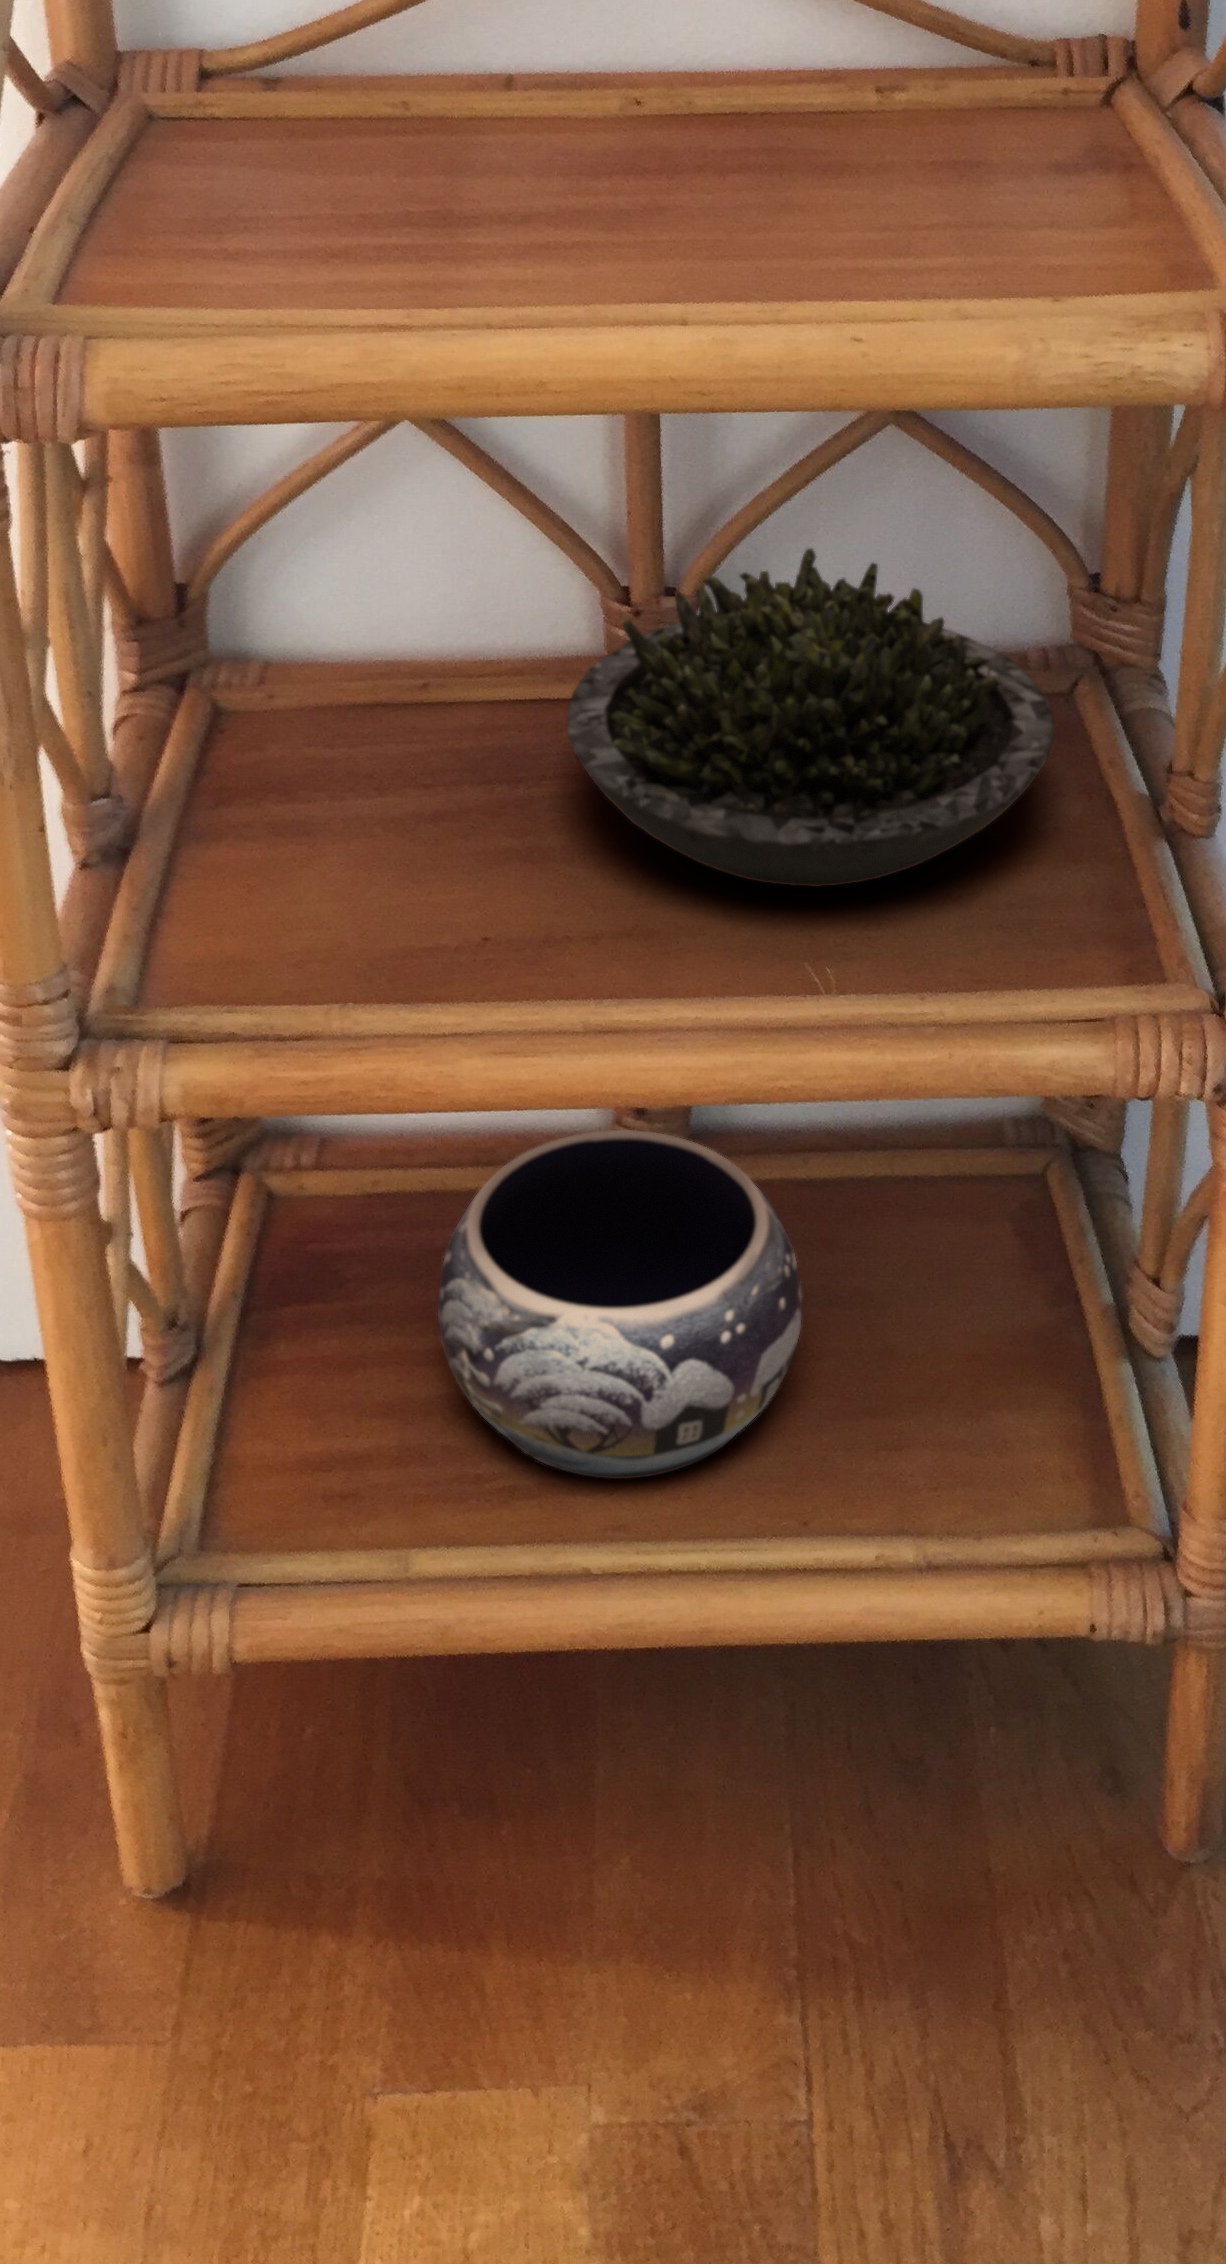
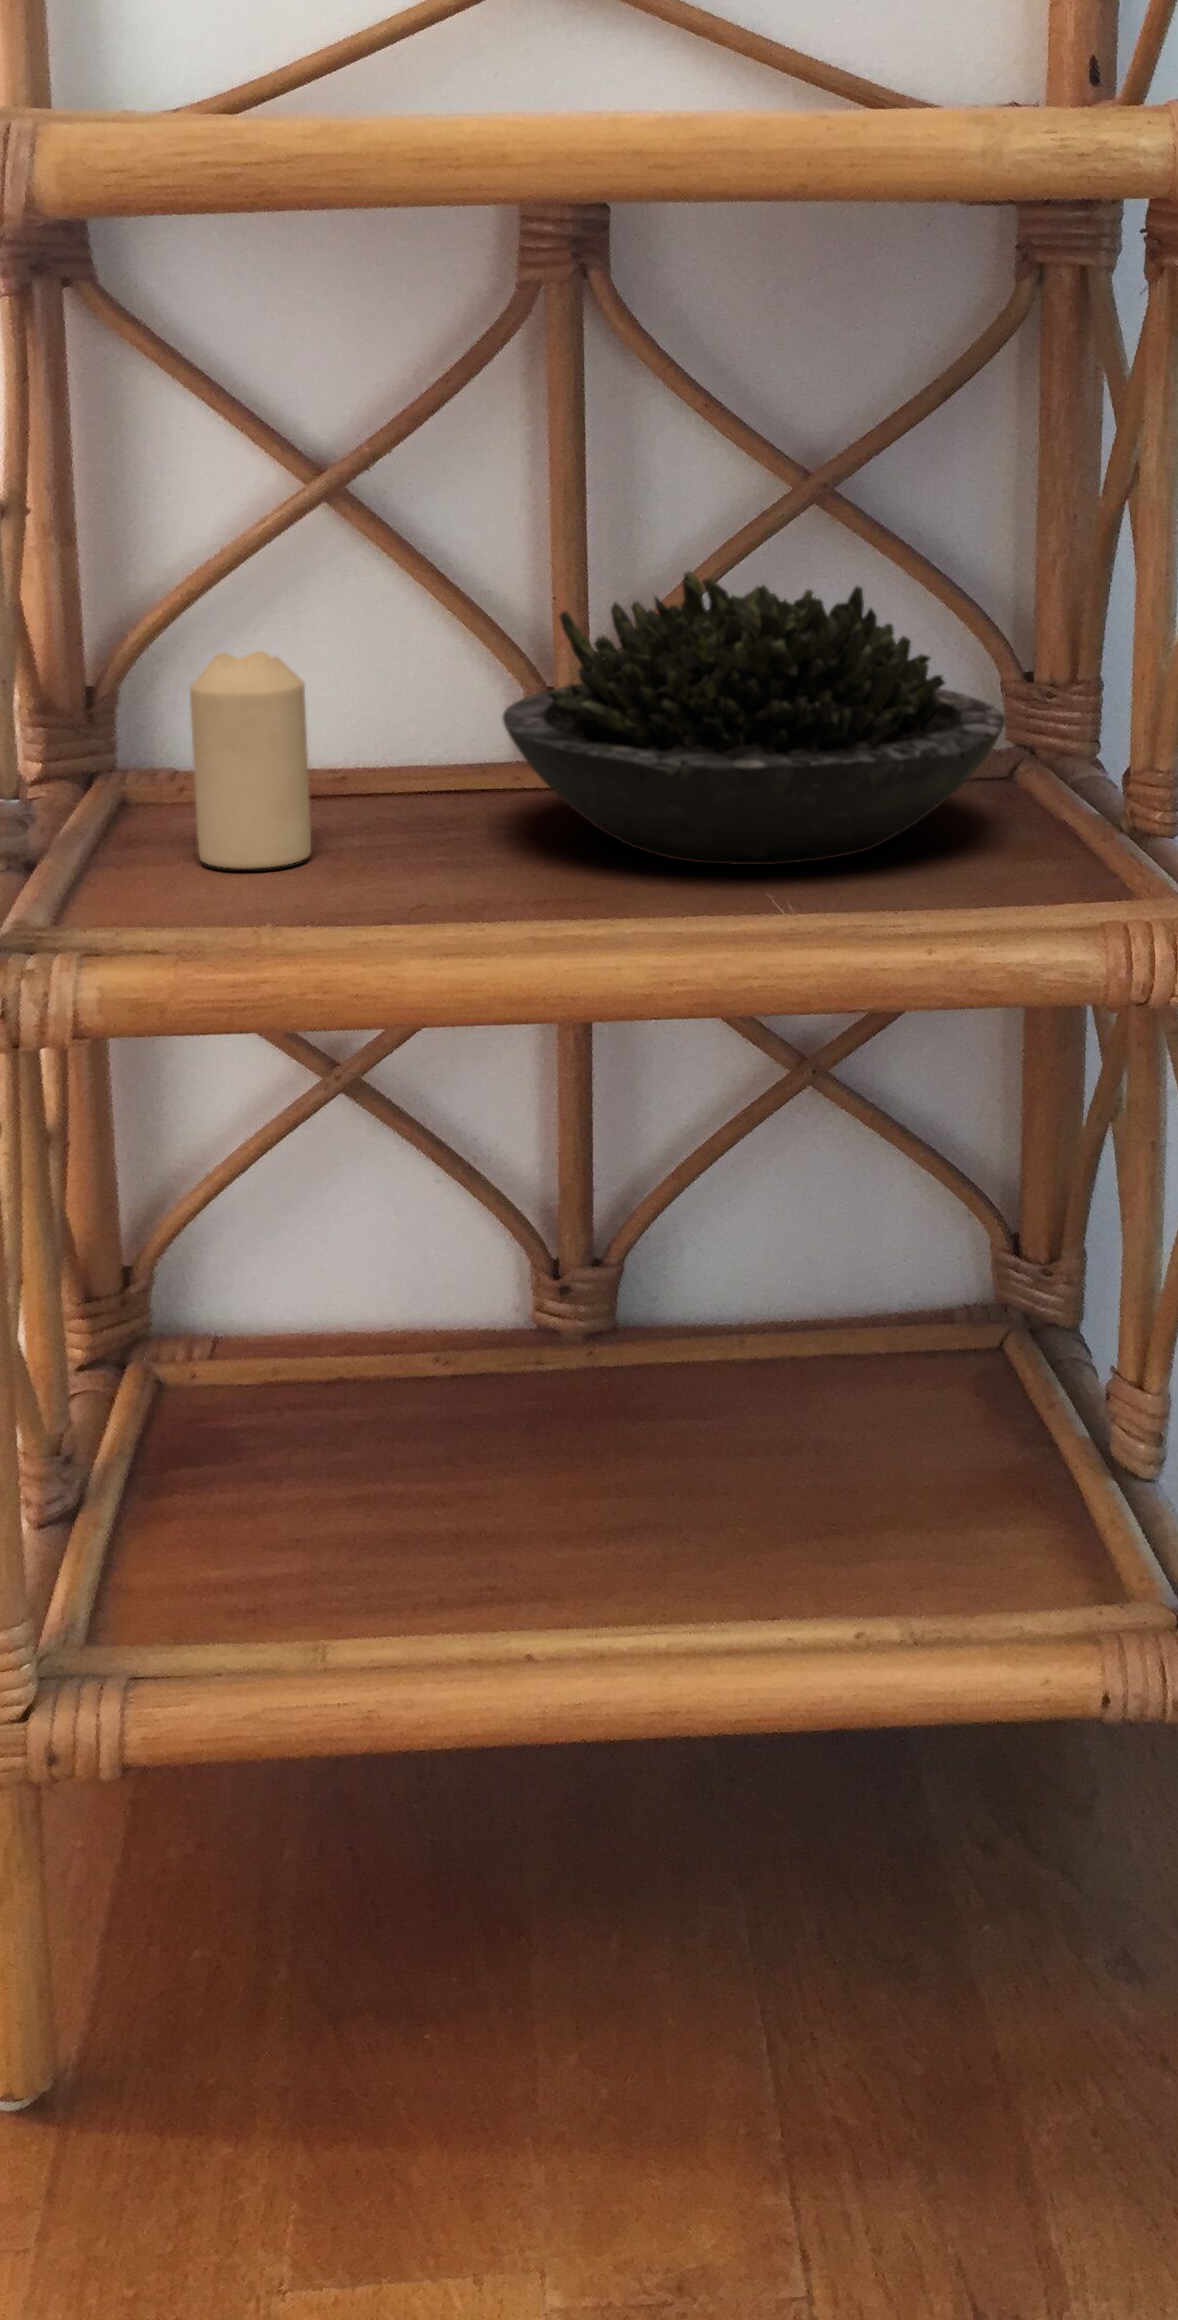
candle: none [264,662,384,873] -> present [190,651,311,868]
decorative bowl: present [438,1130,802,1479] -> none [360,1225,759,1574]

